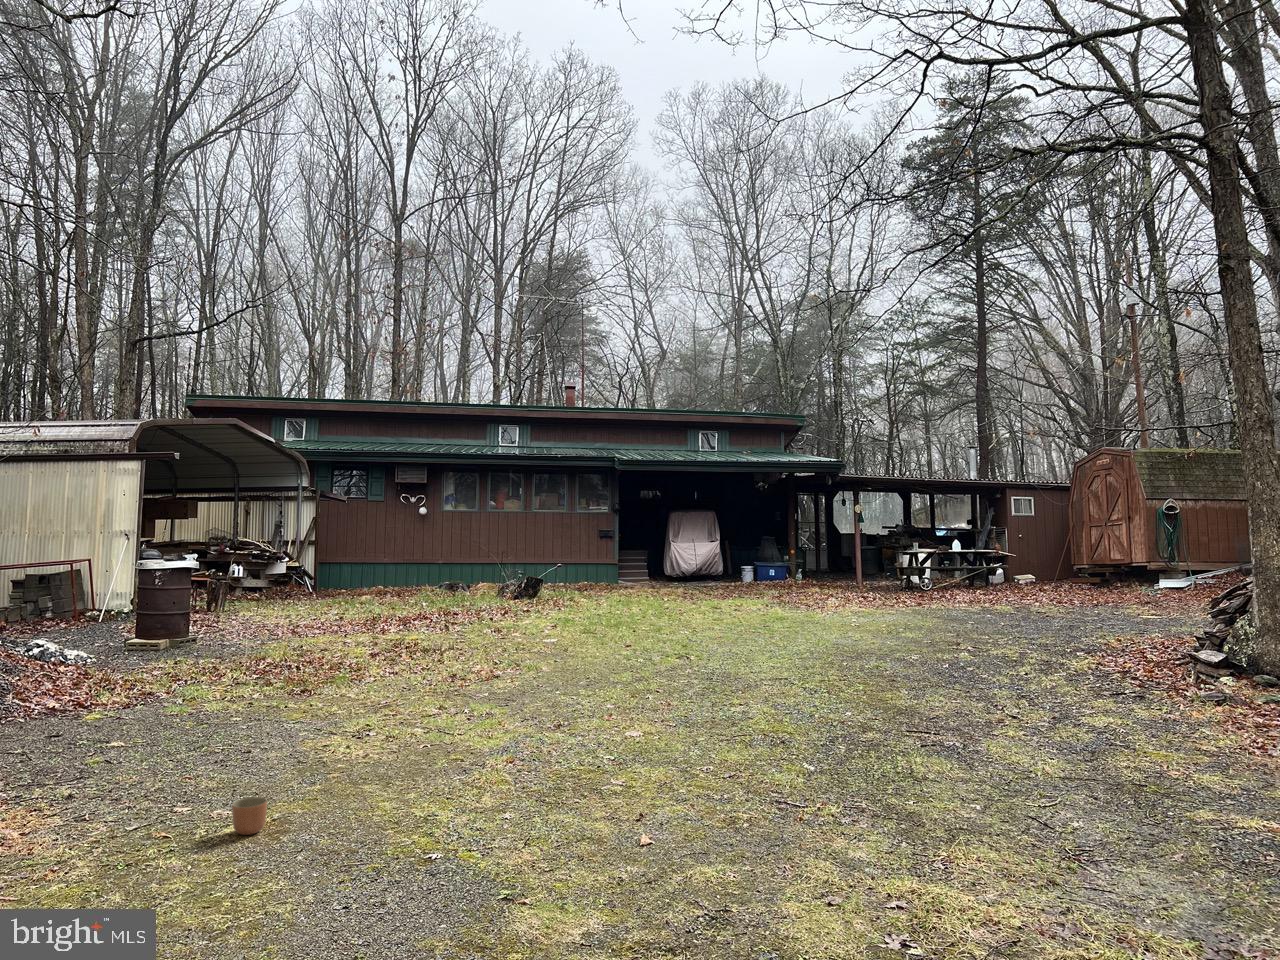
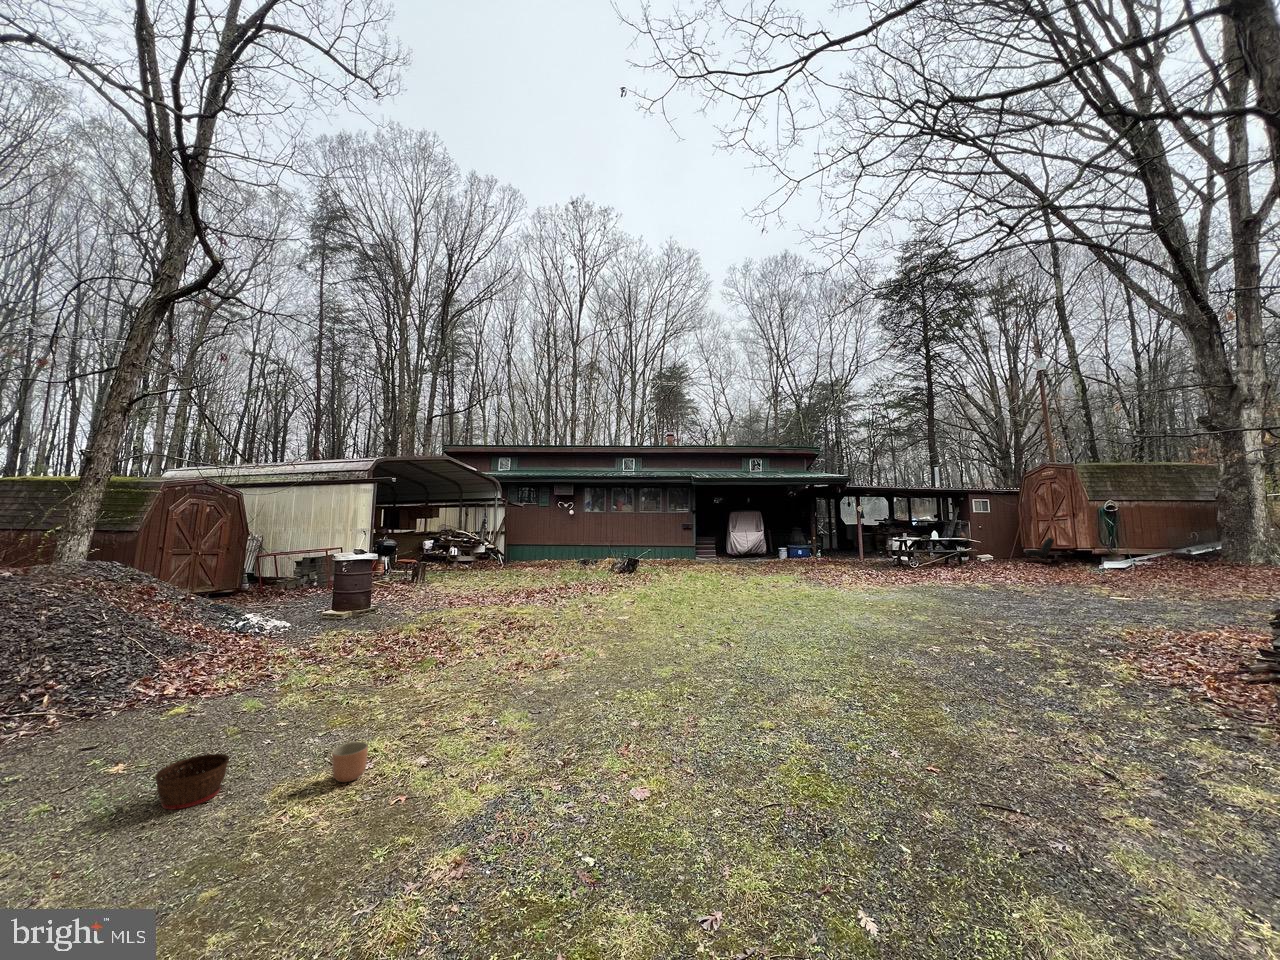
lounge chair: none [1080,556,1116,591] -> present [1026,538,1054,562]
basket: none [56,810,124,860] -> present [155,753,229,810]

